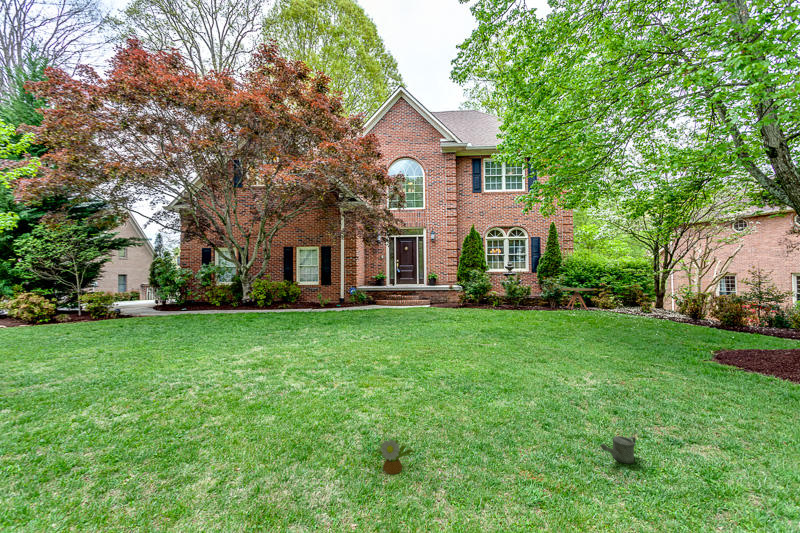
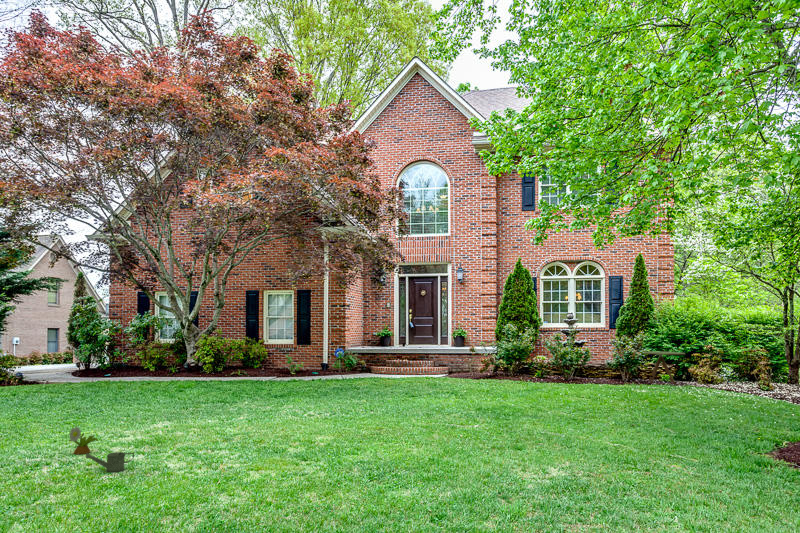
watering can: present [601,436,636,463] -> present [86,452,134,472]
decorative plant: present [375,438,414,474] -> present [69,427,98,454]

